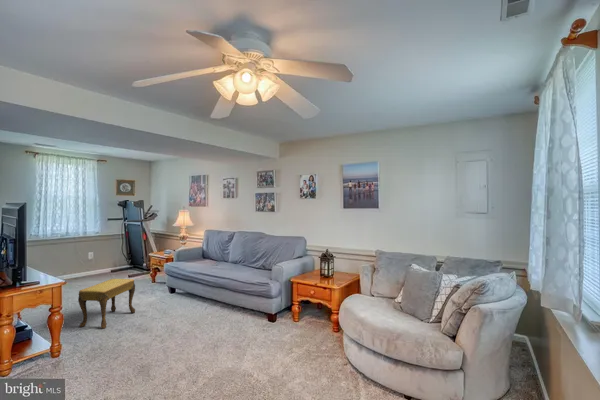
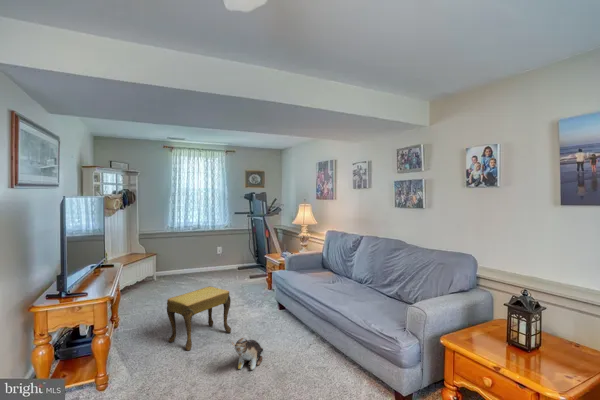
plush toy: none [153,306,173,330] -> present [232,338,263,370]

